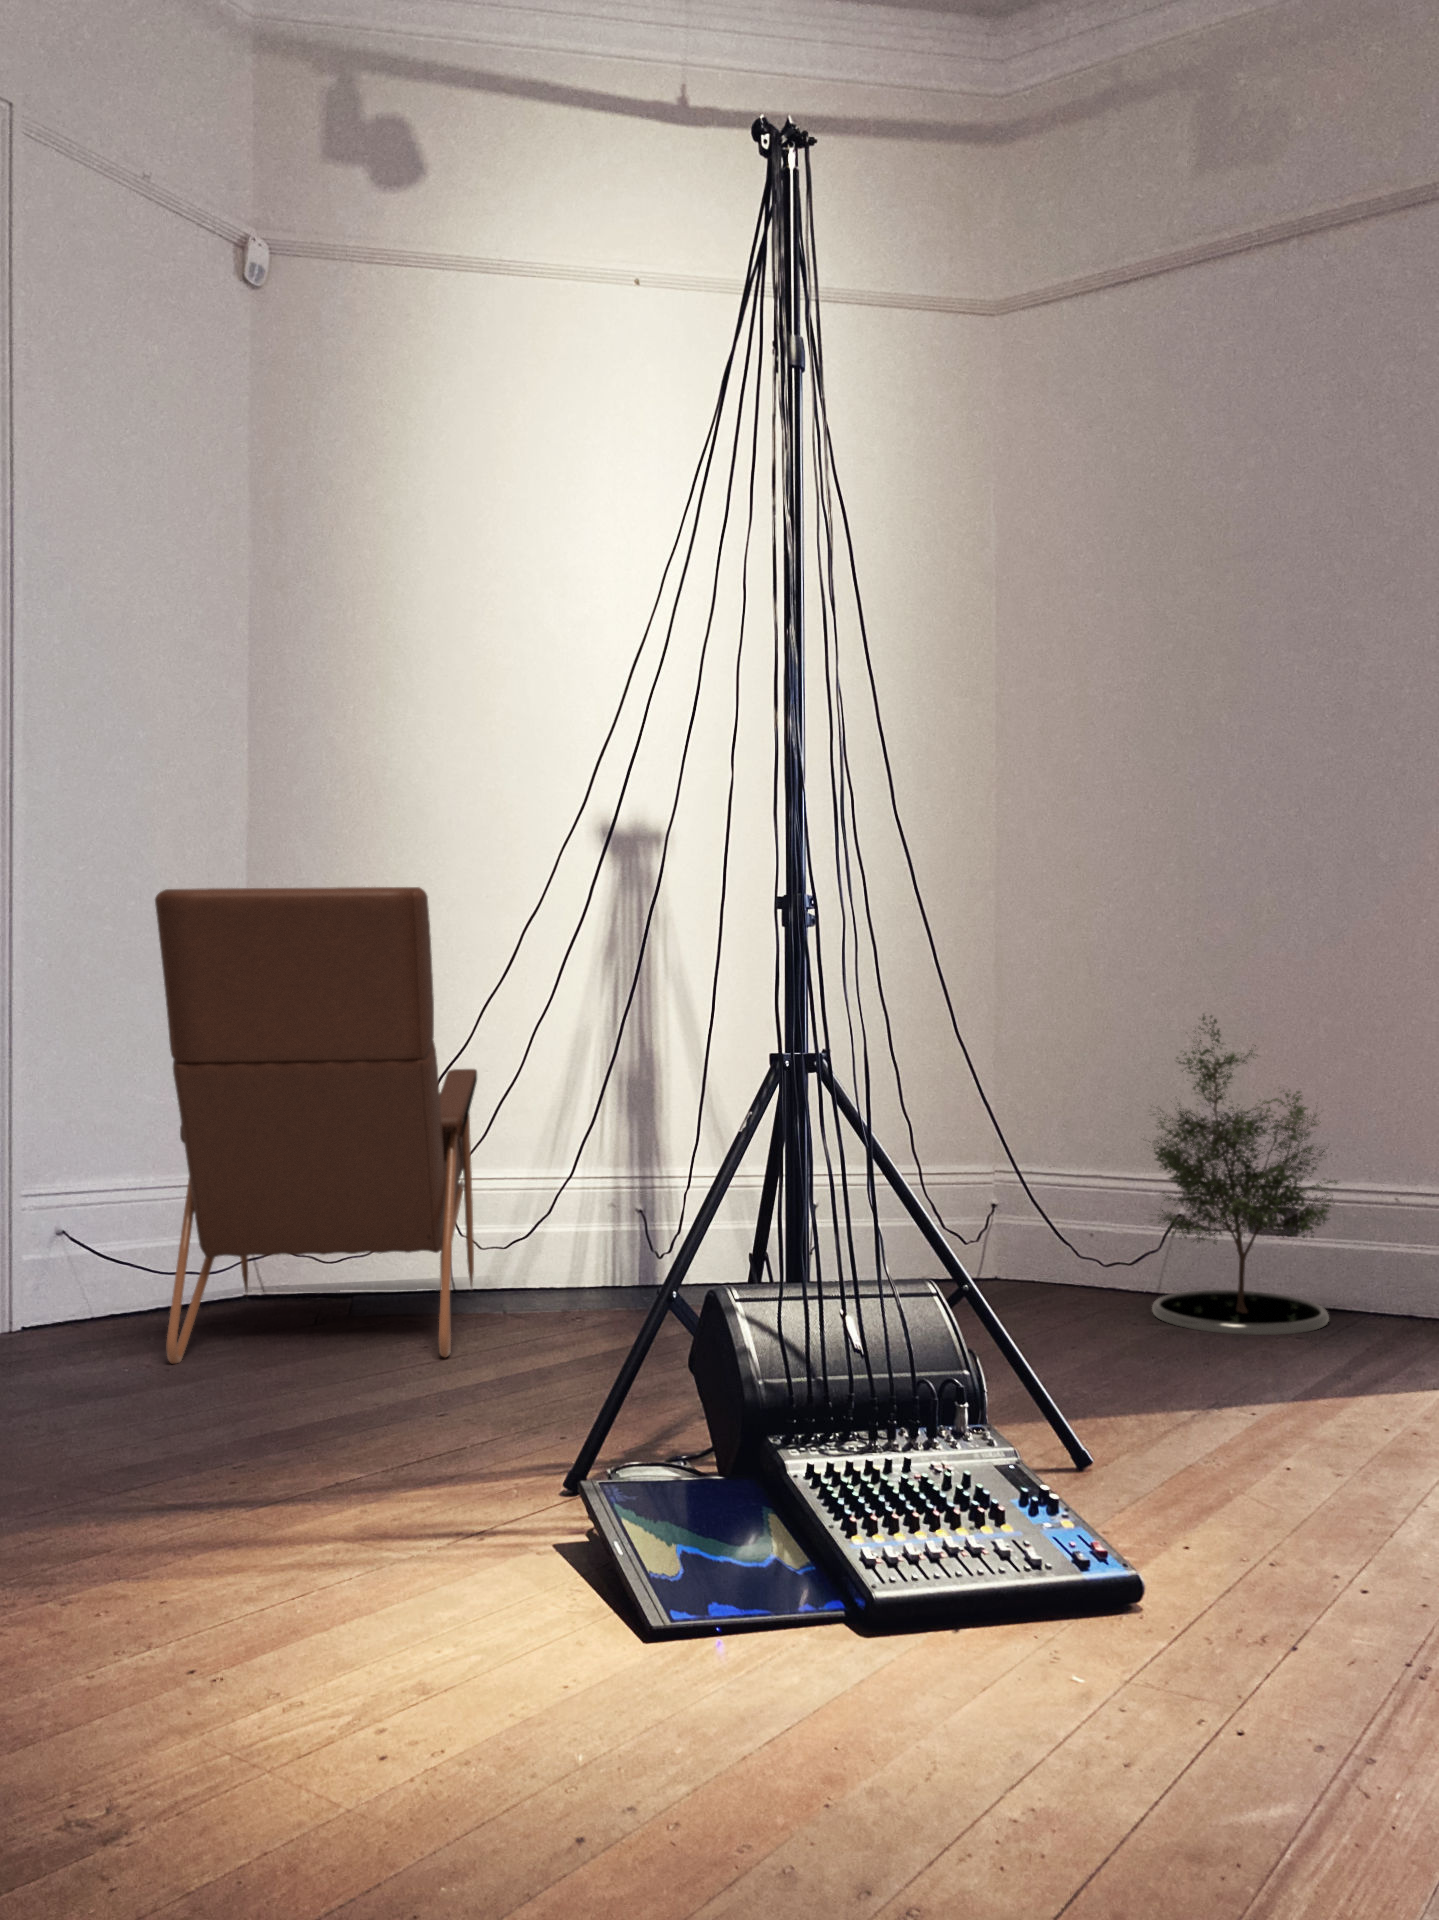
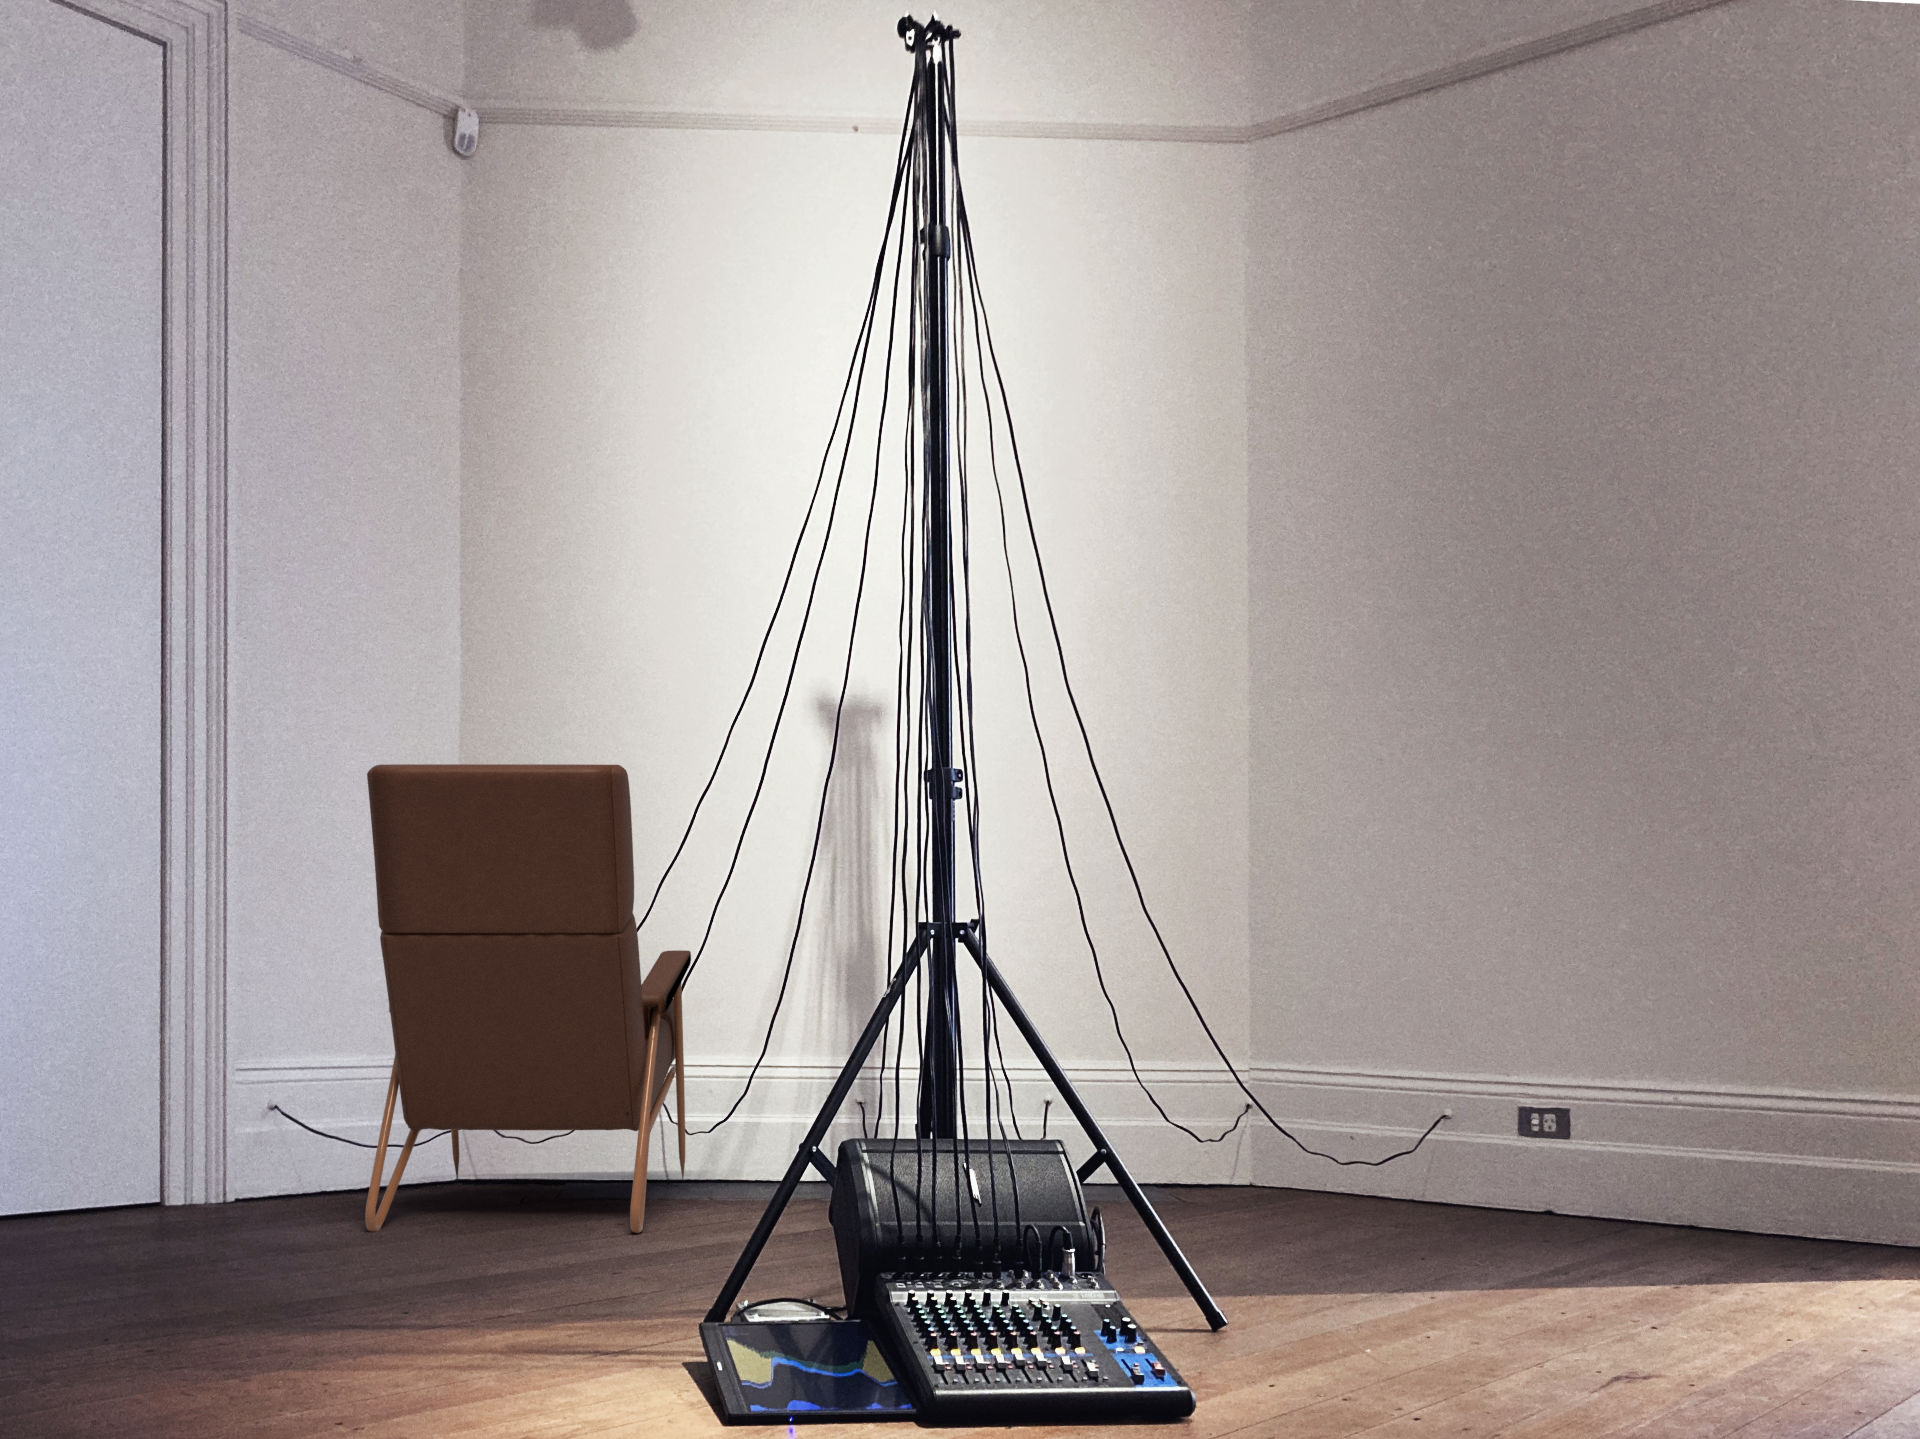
potted tree: present [1152,1016,1337,1335] -> none [1355,901,1565,1235]

